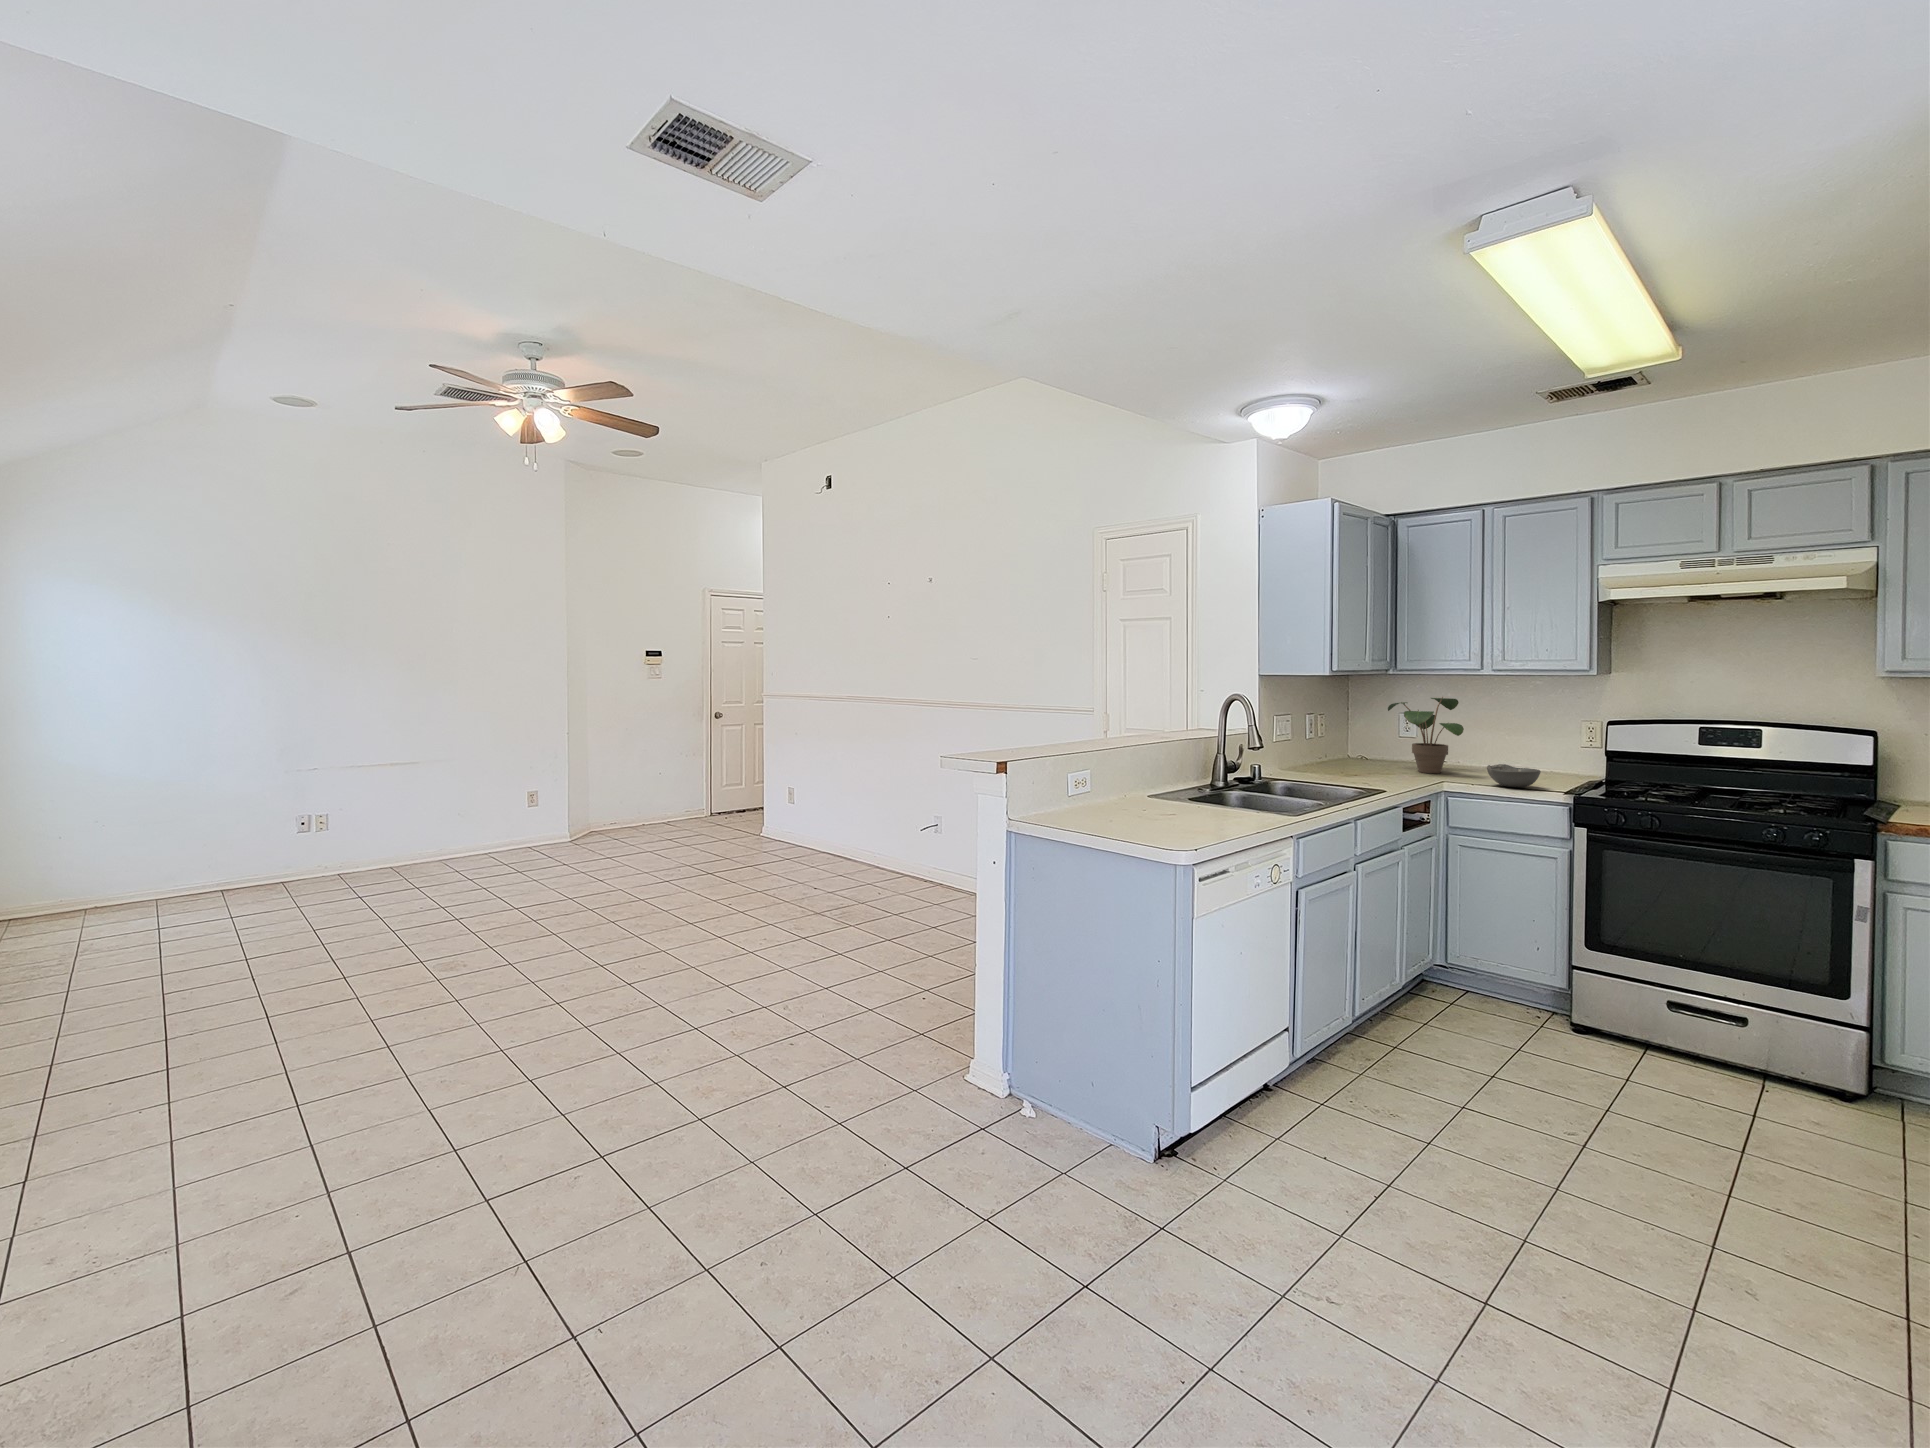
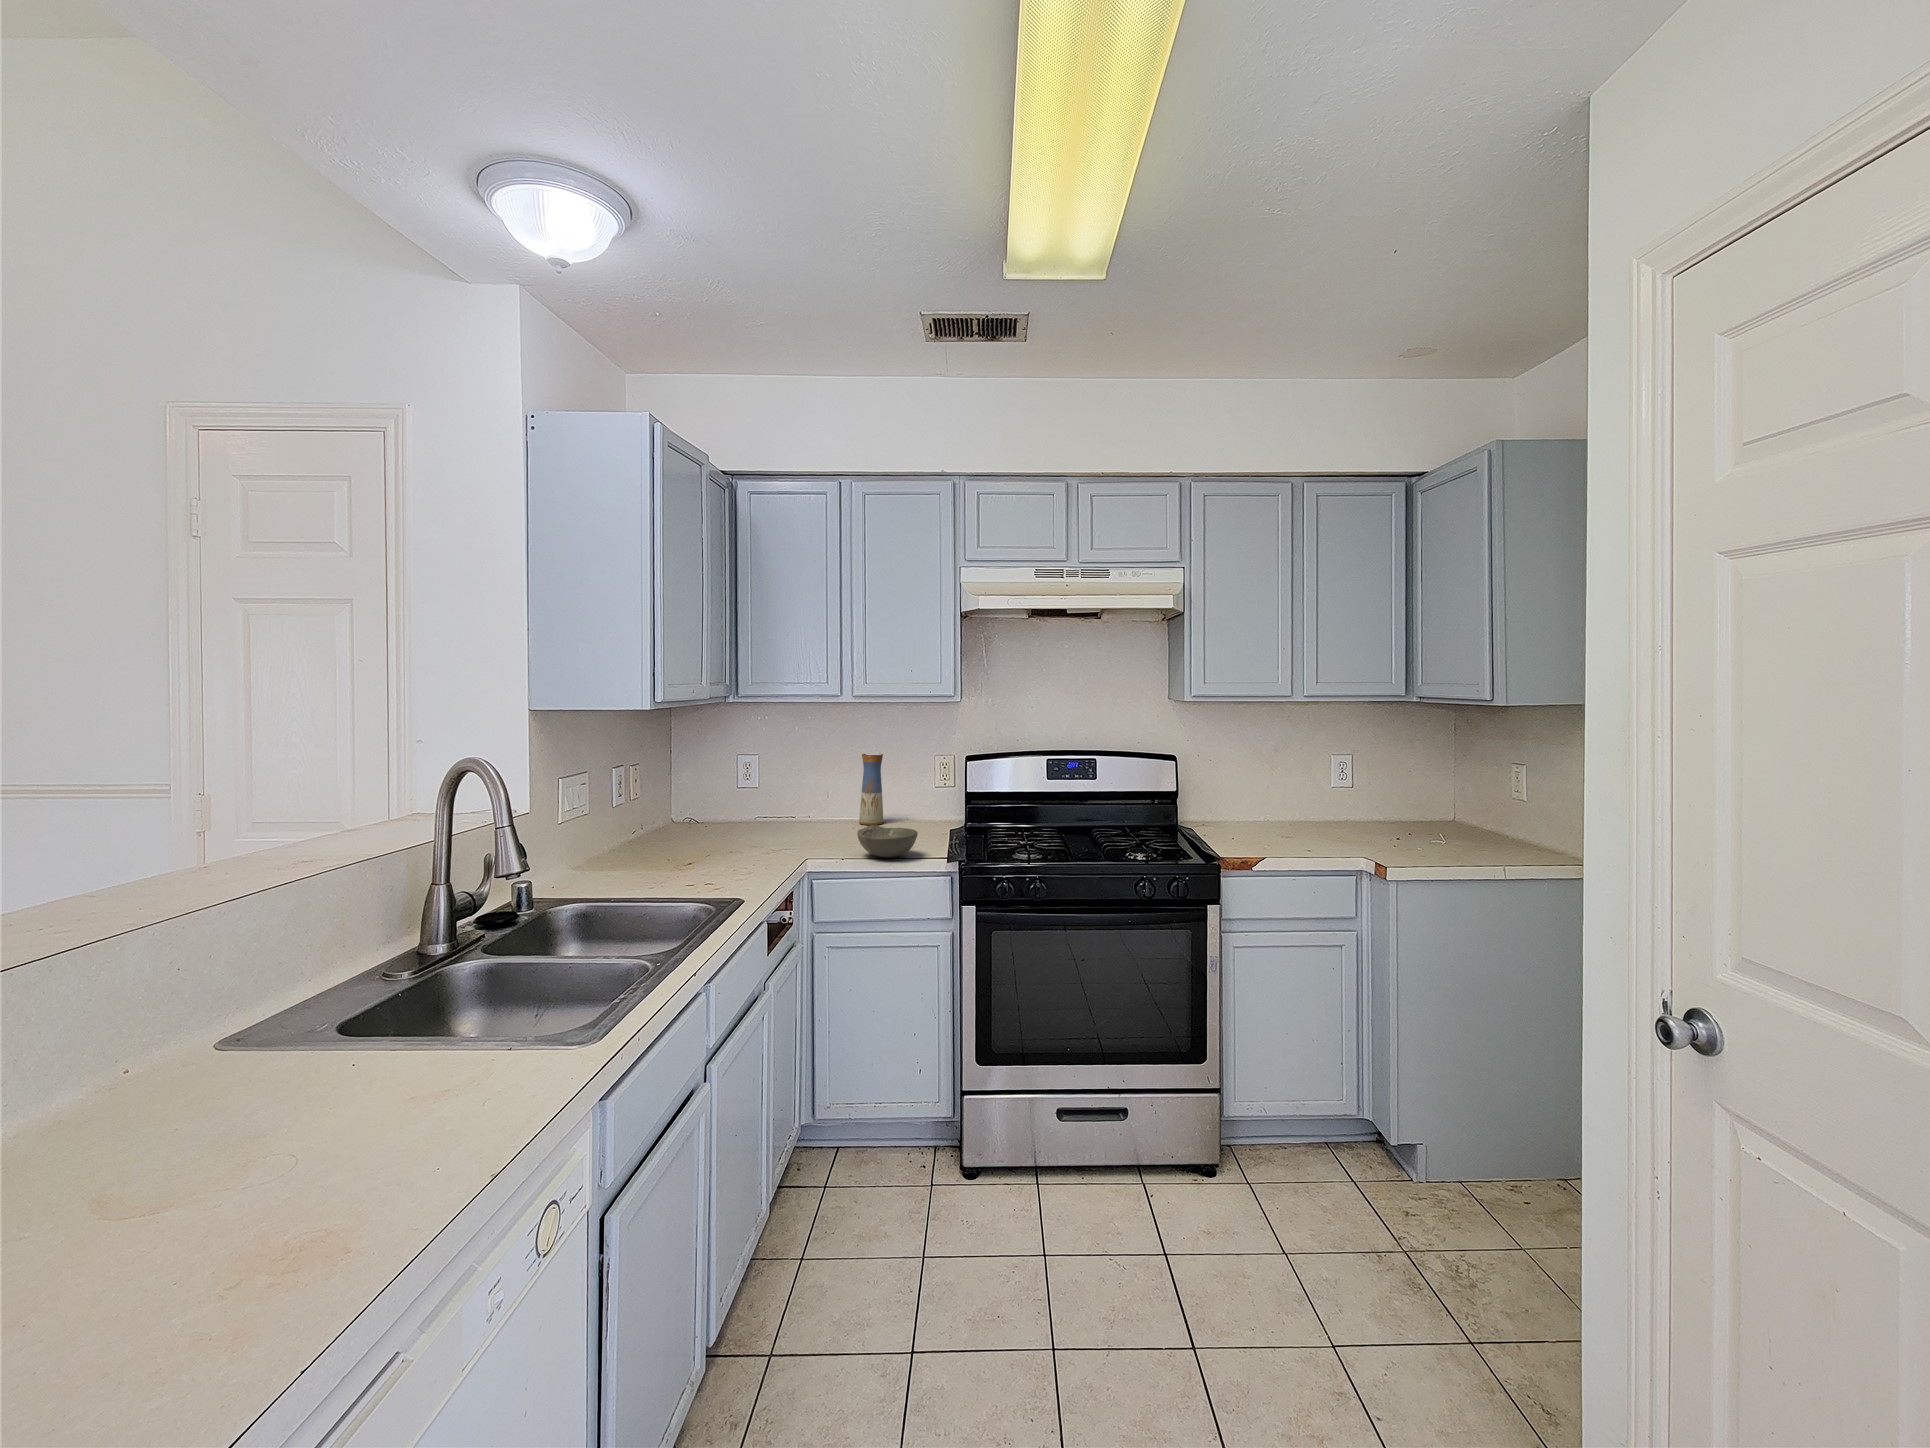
potted plant: present [1388,697,1464,773] -> none [723,733,823,843]
vase: none [1507,717,1531,773] -> present [859,754,883,825]

